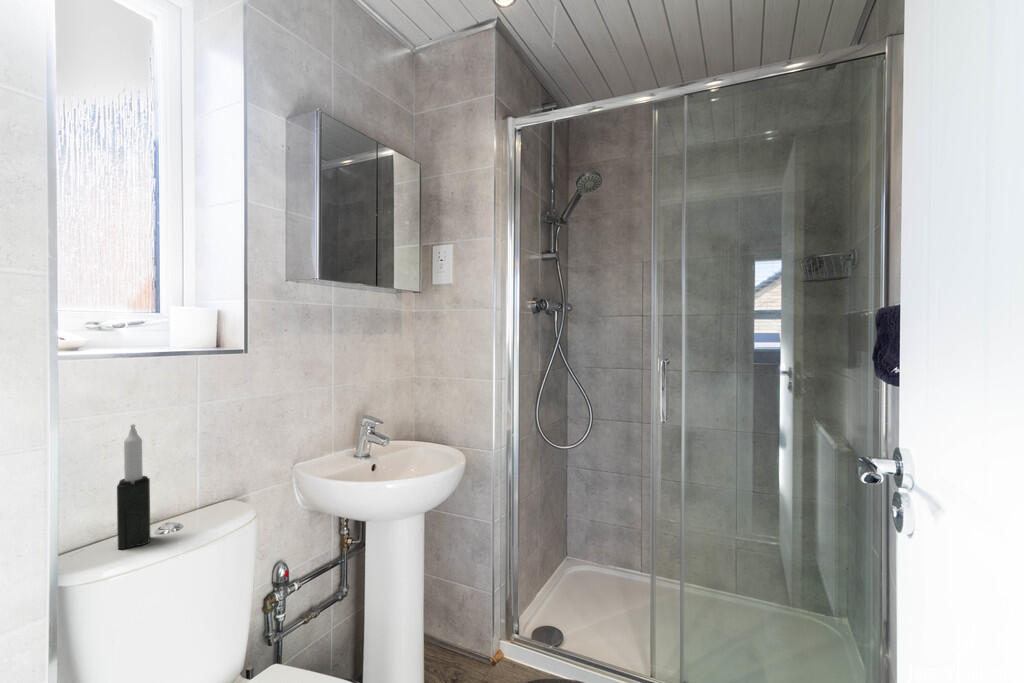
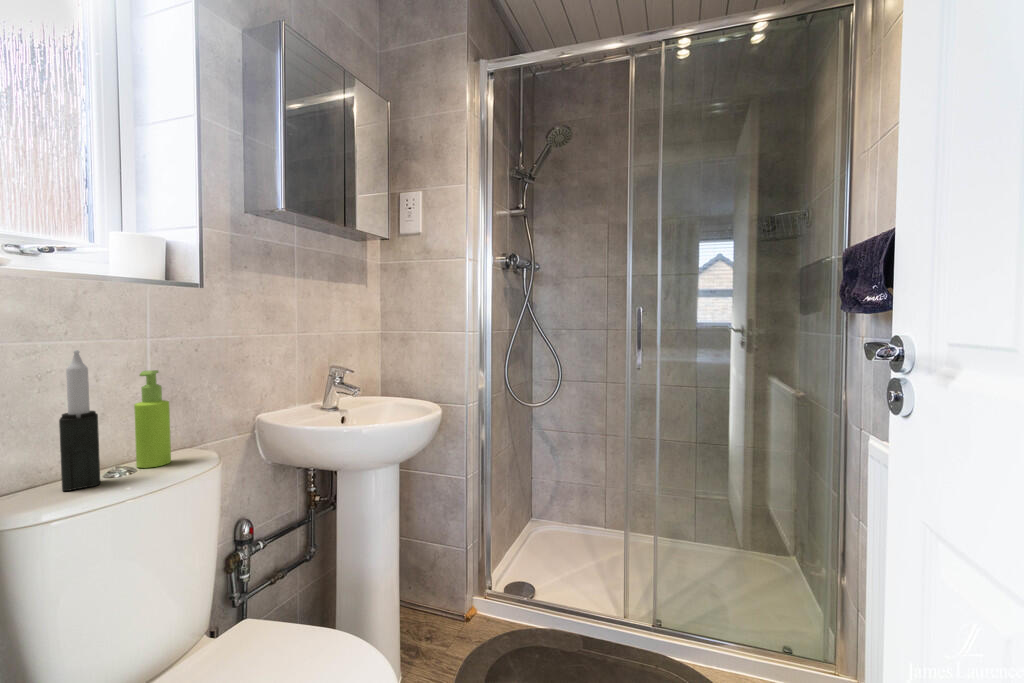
soap dispenser: none [183,434,213,524] -> present [134,370,171,468]

